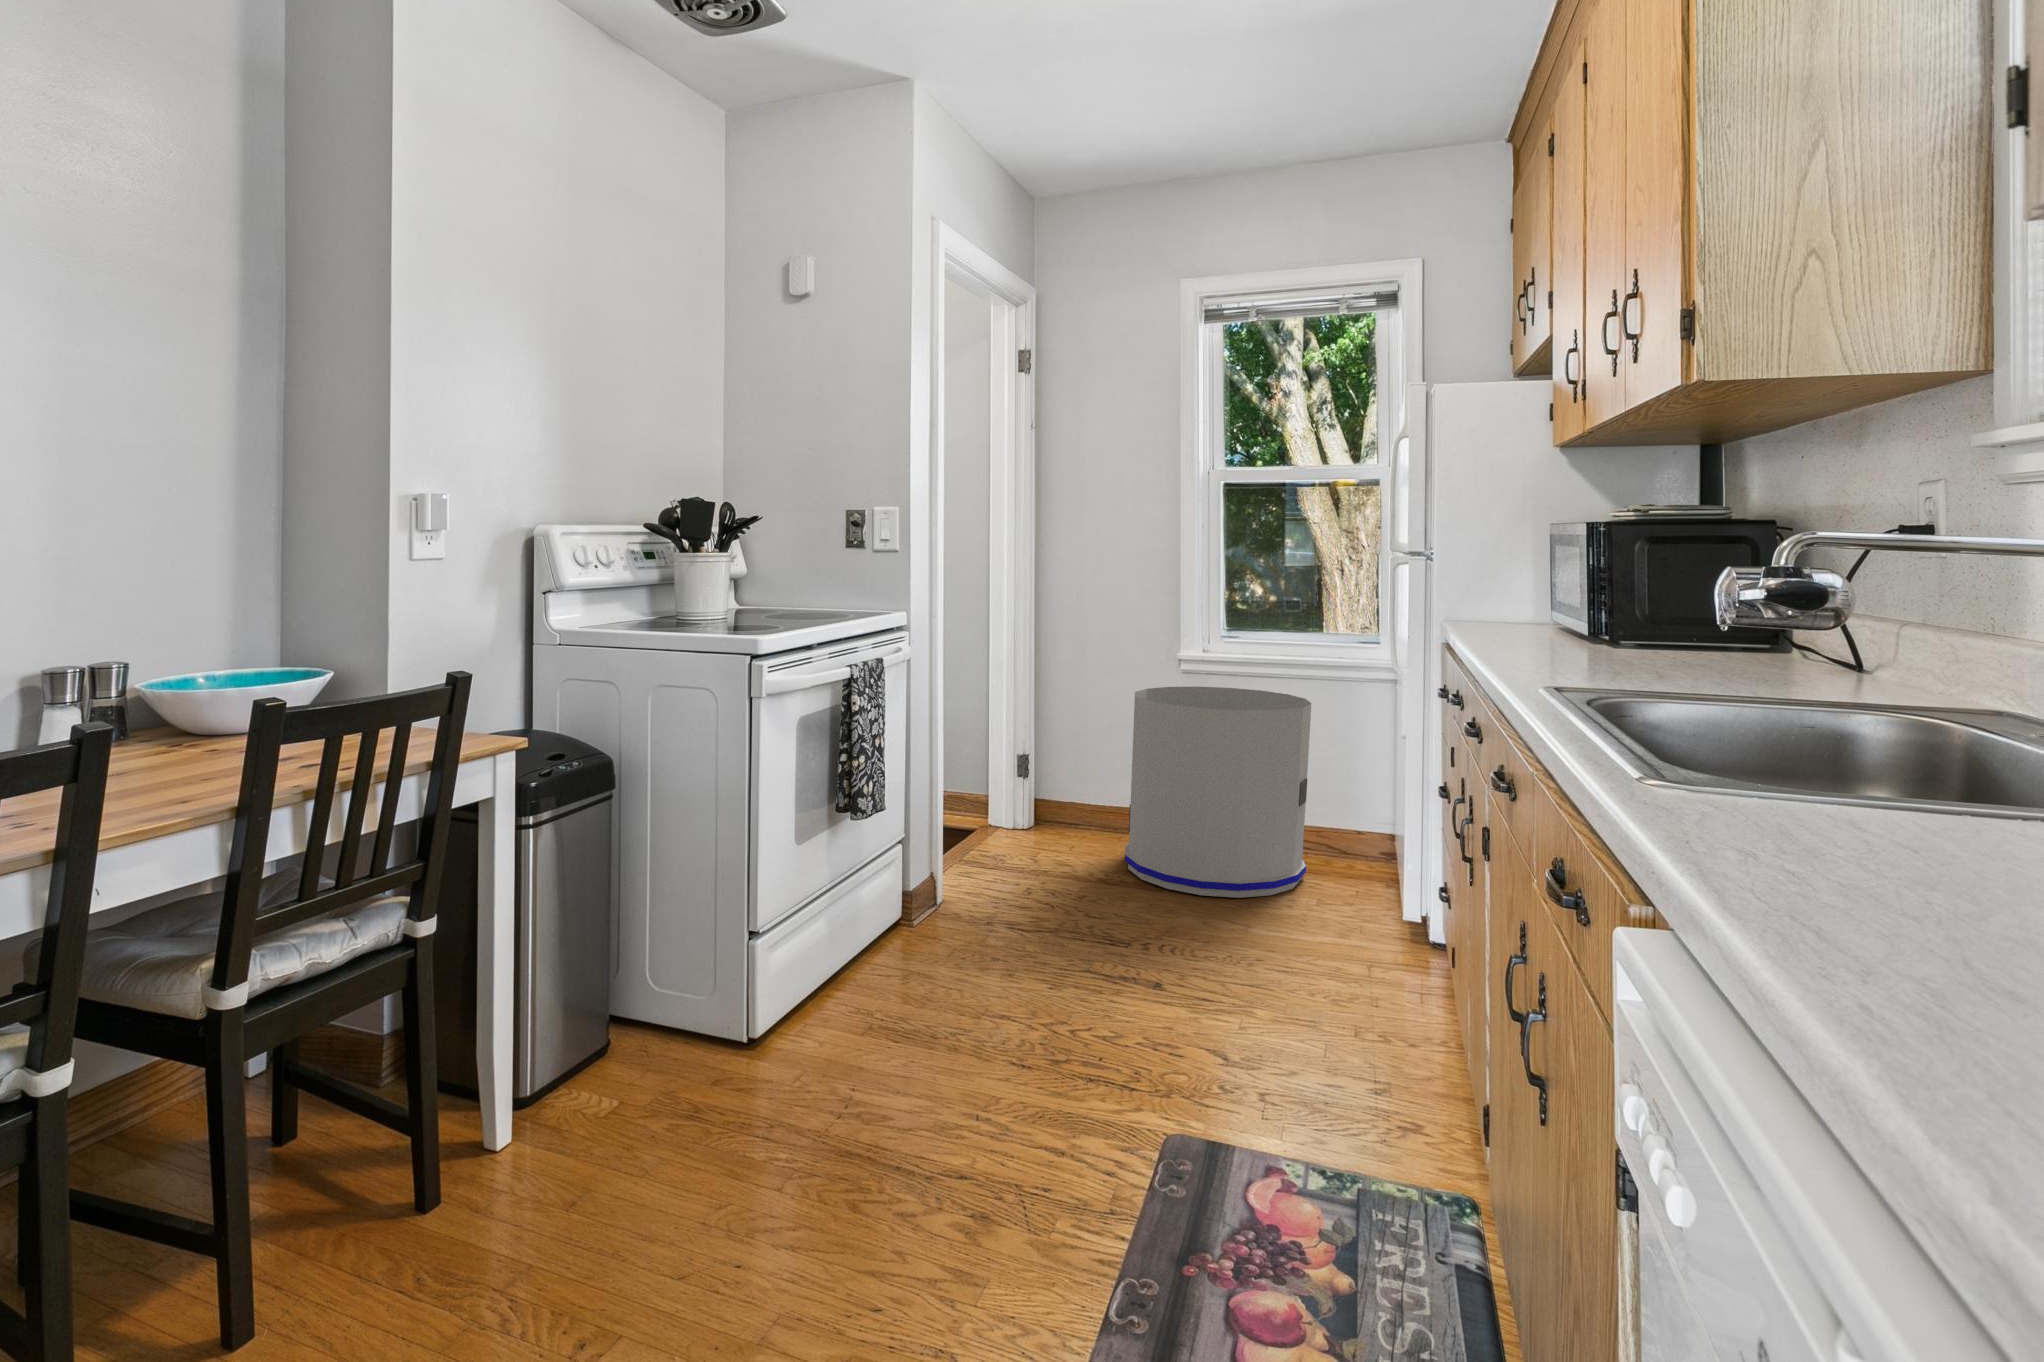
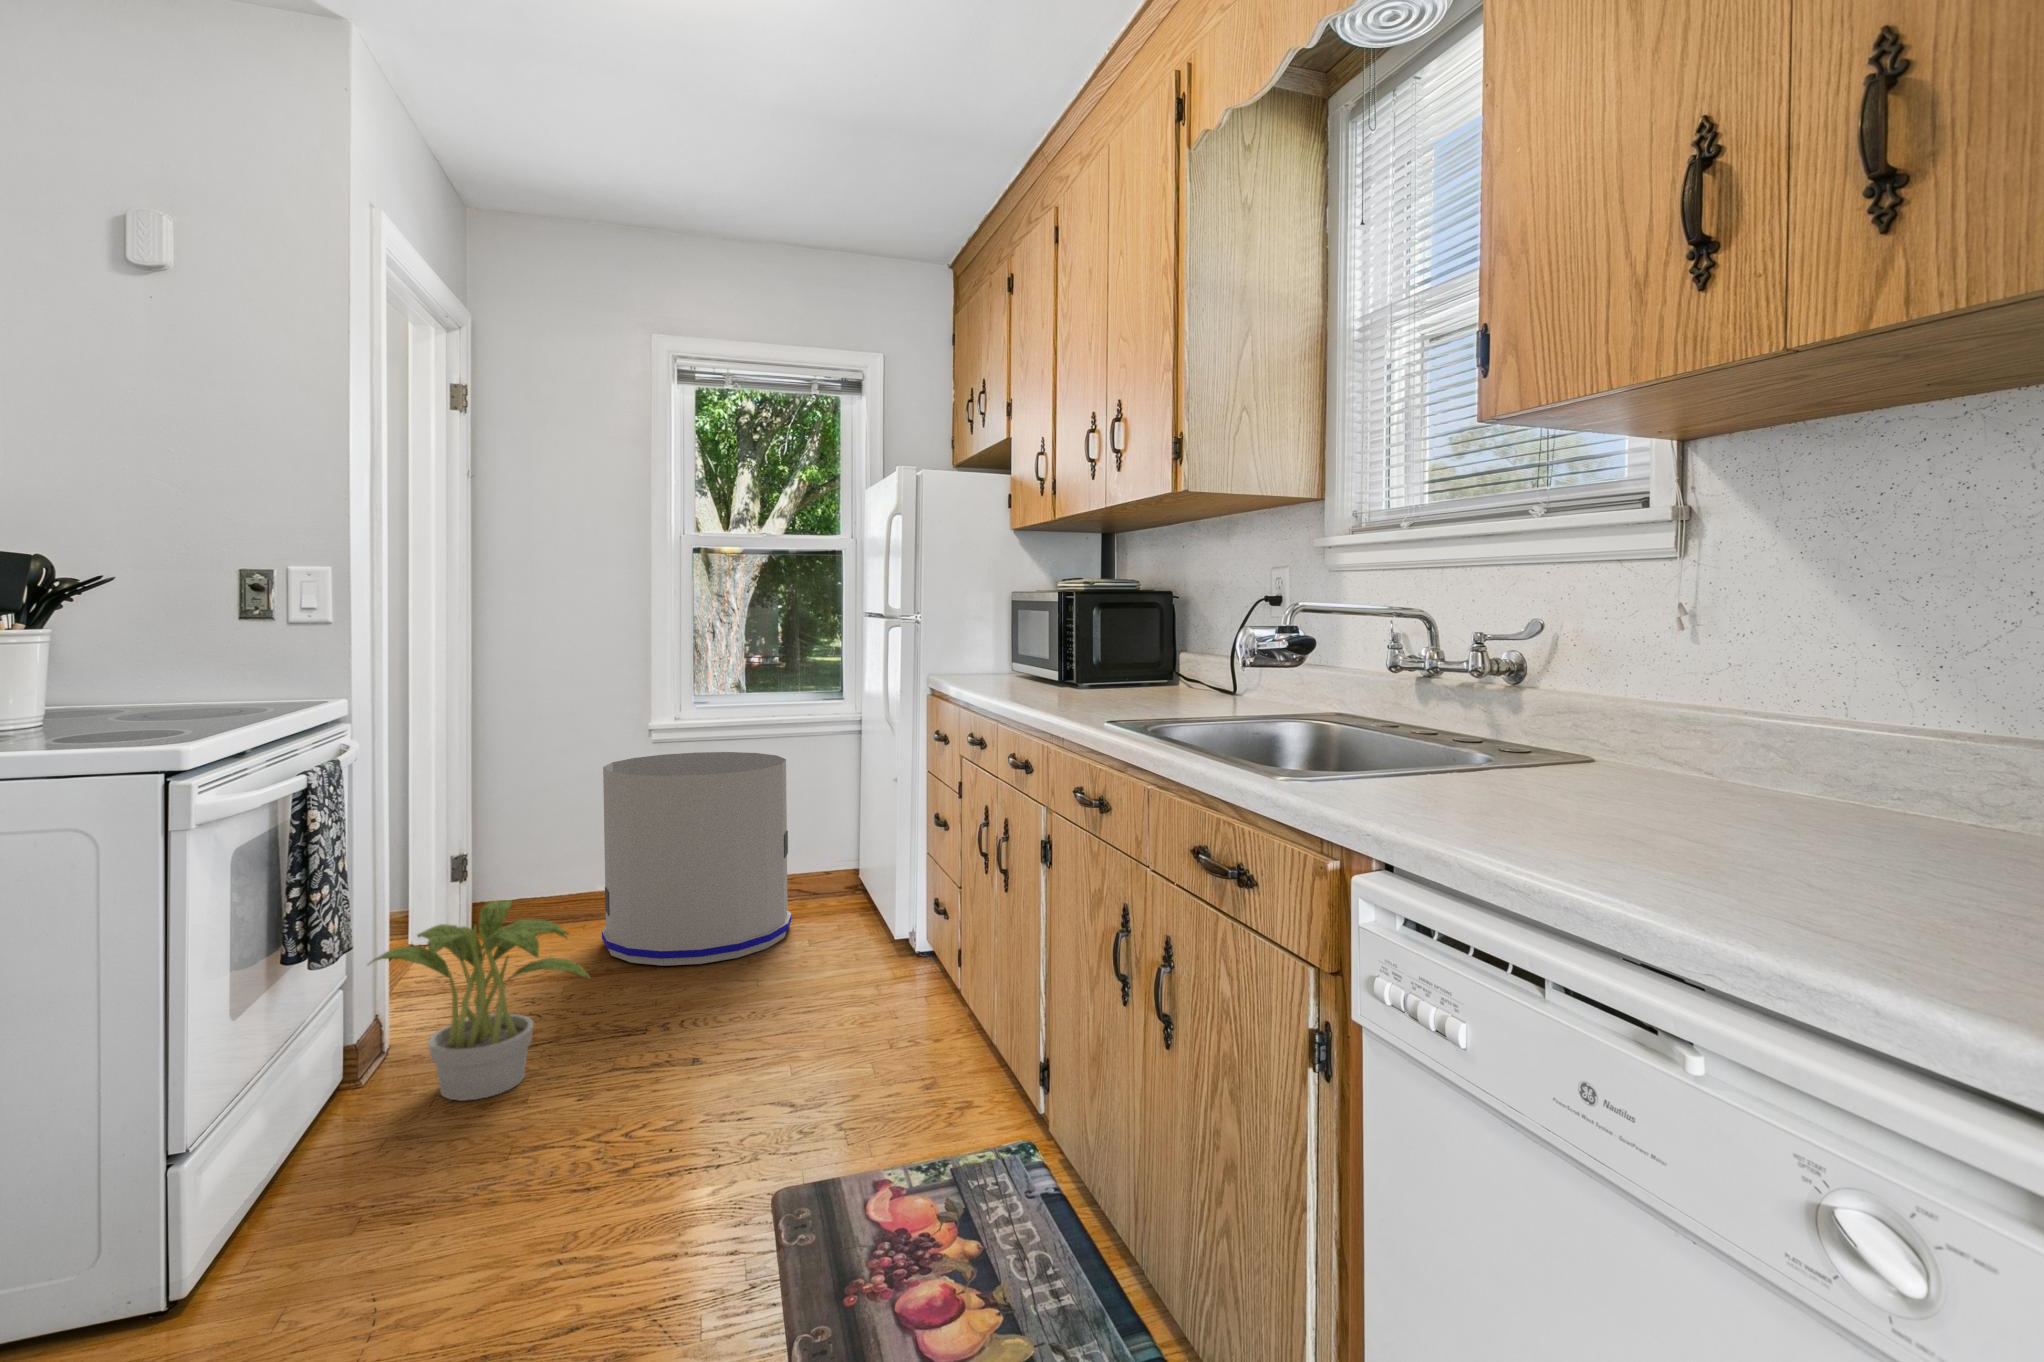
potted plant: none [913,797,1071,964] -> present [369,900,591,1101]

